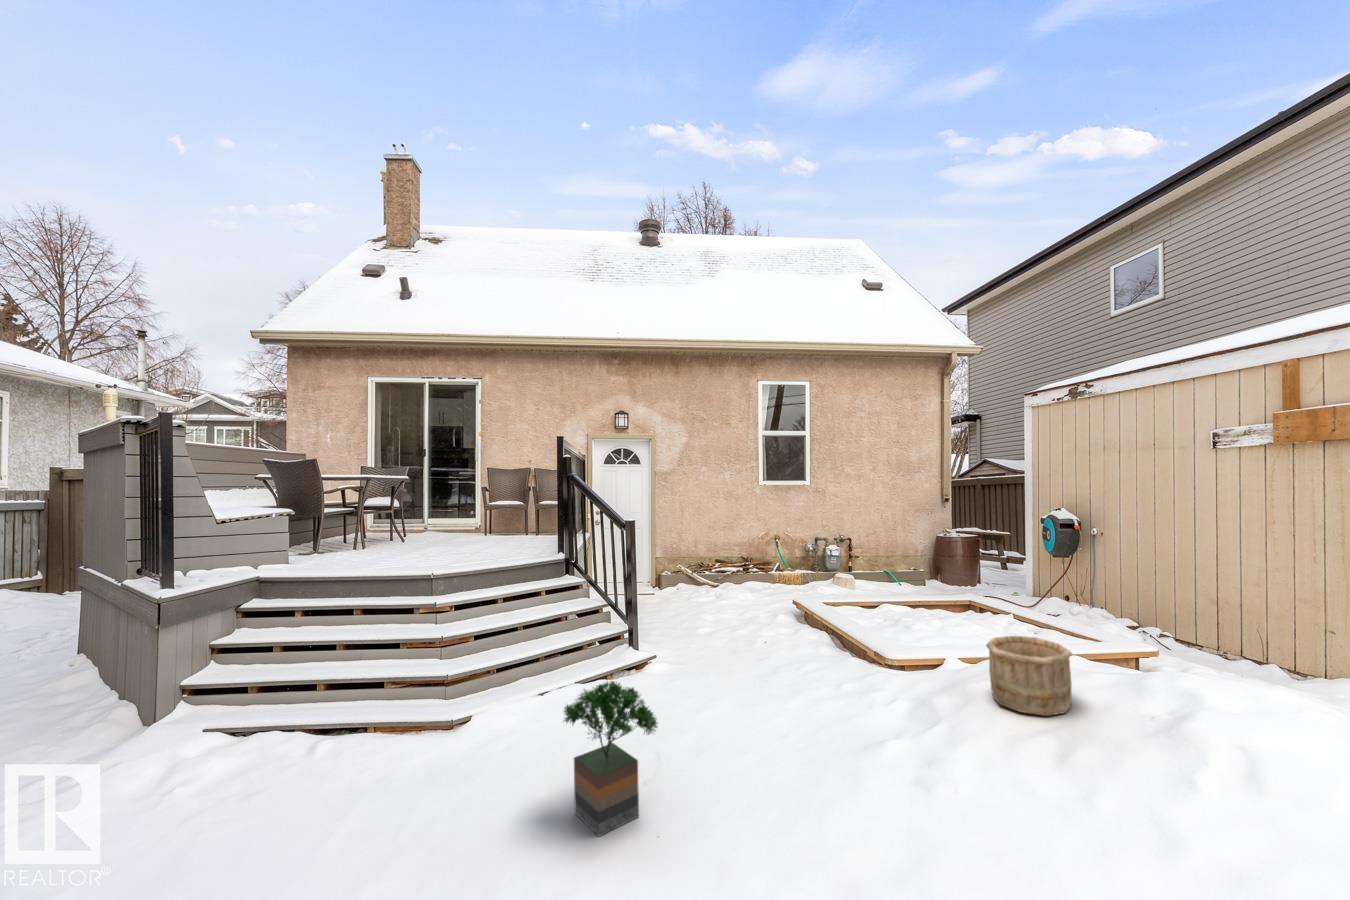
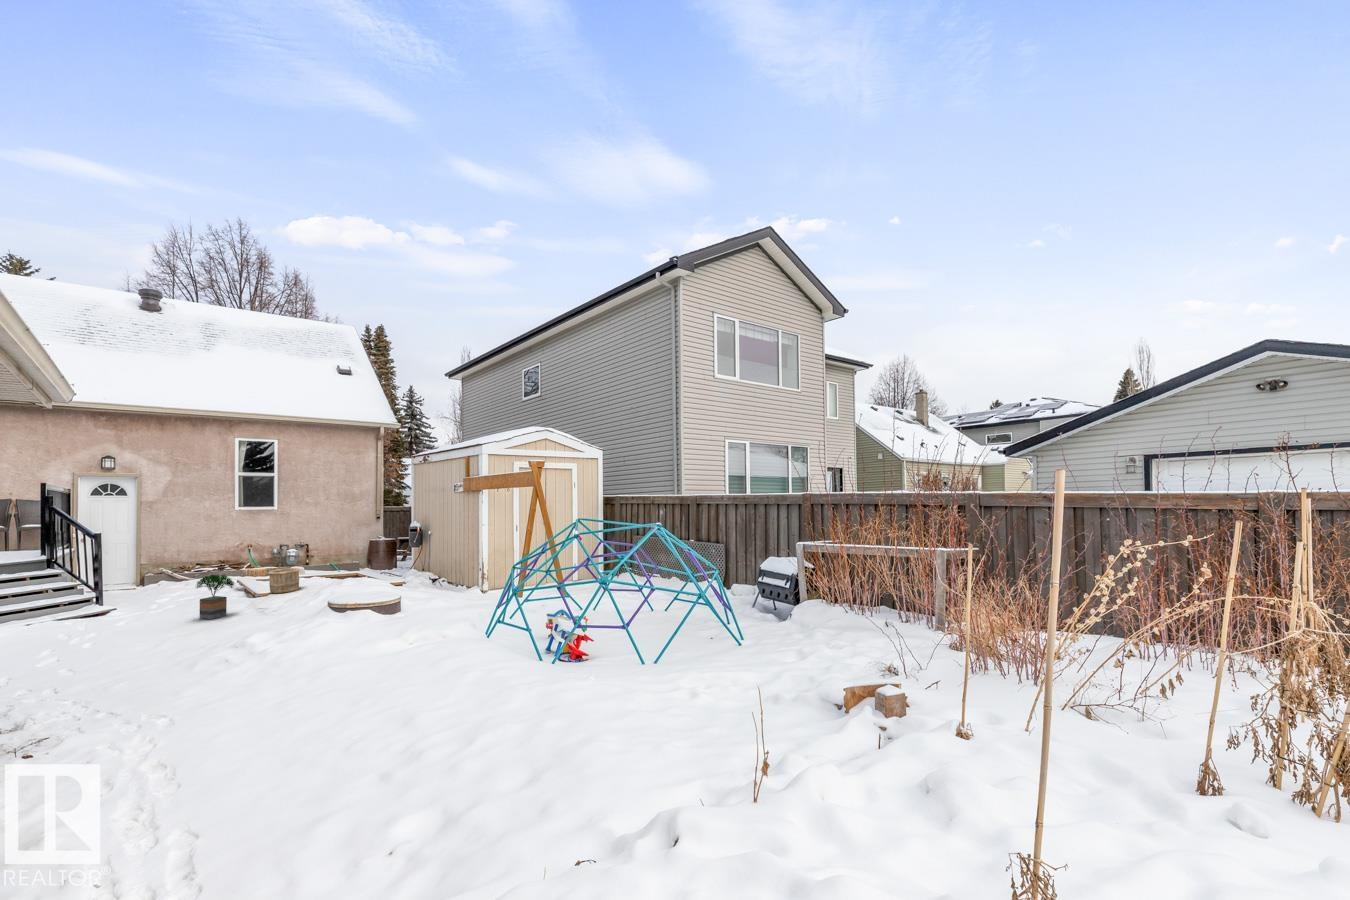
potted tree: present [564,681,657,836] -> present [197,574,234,619]

